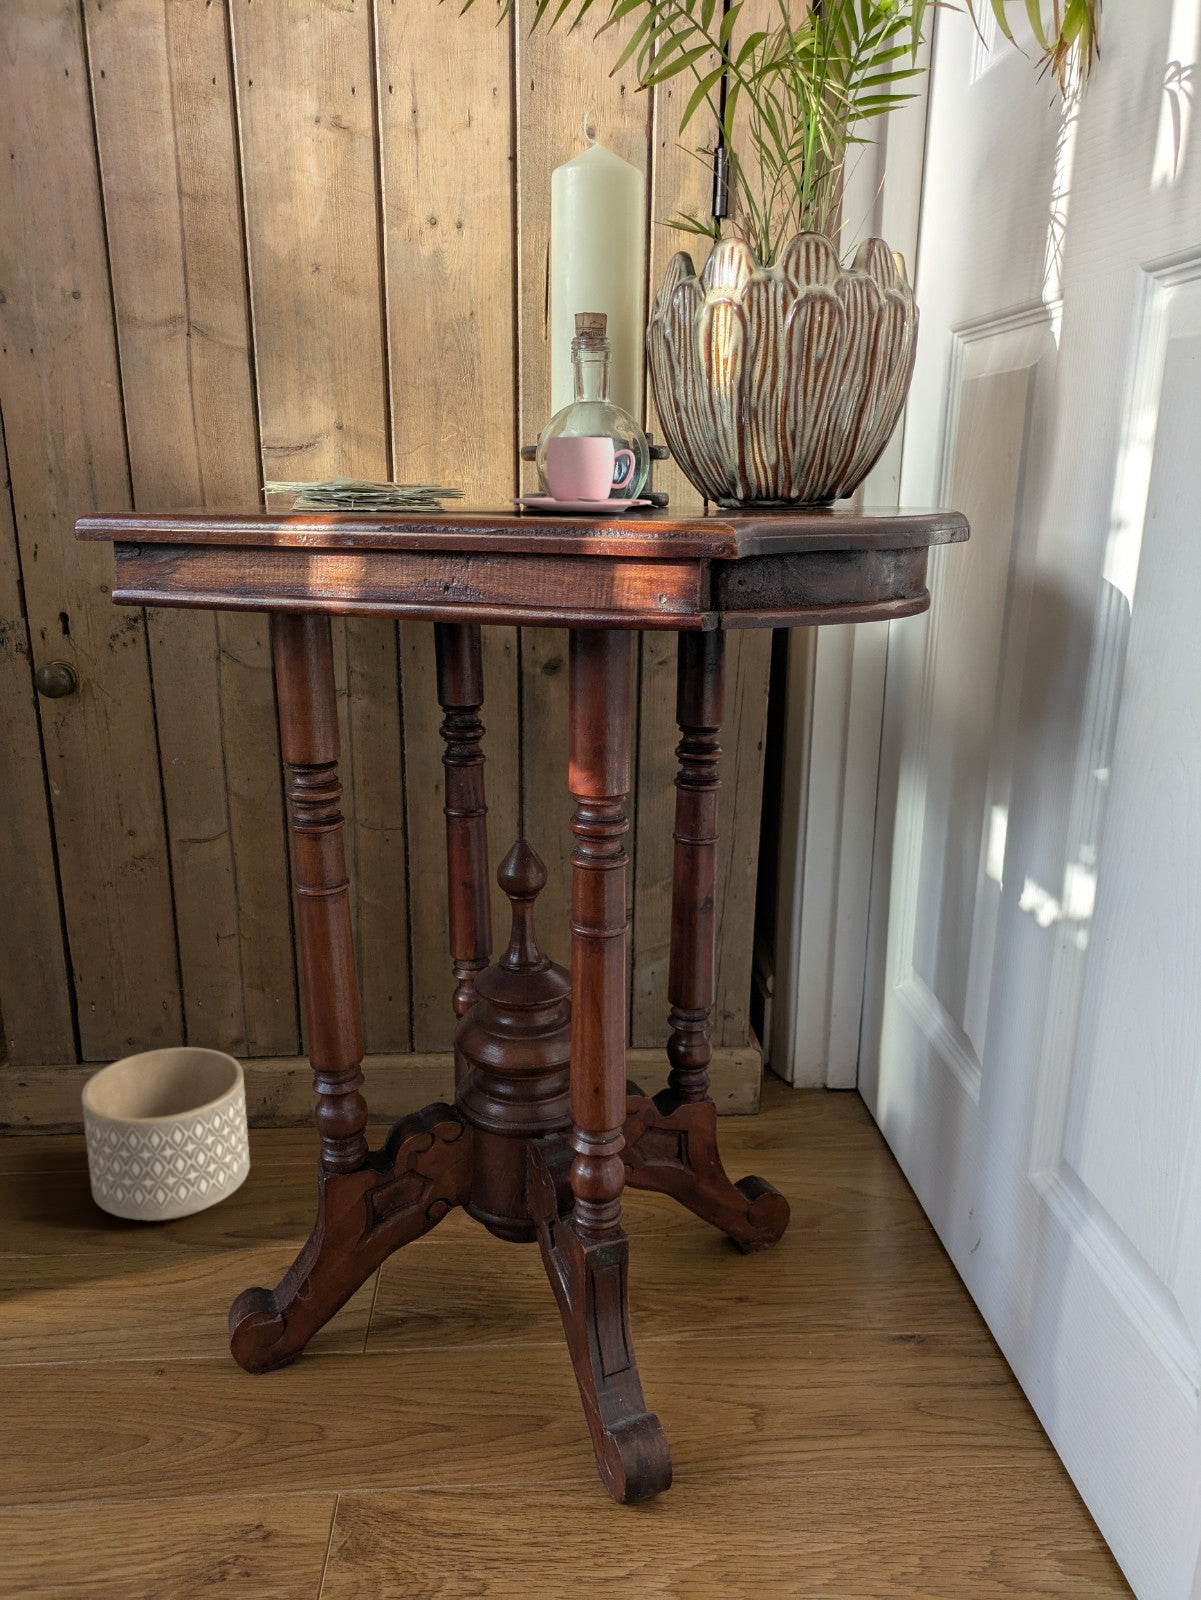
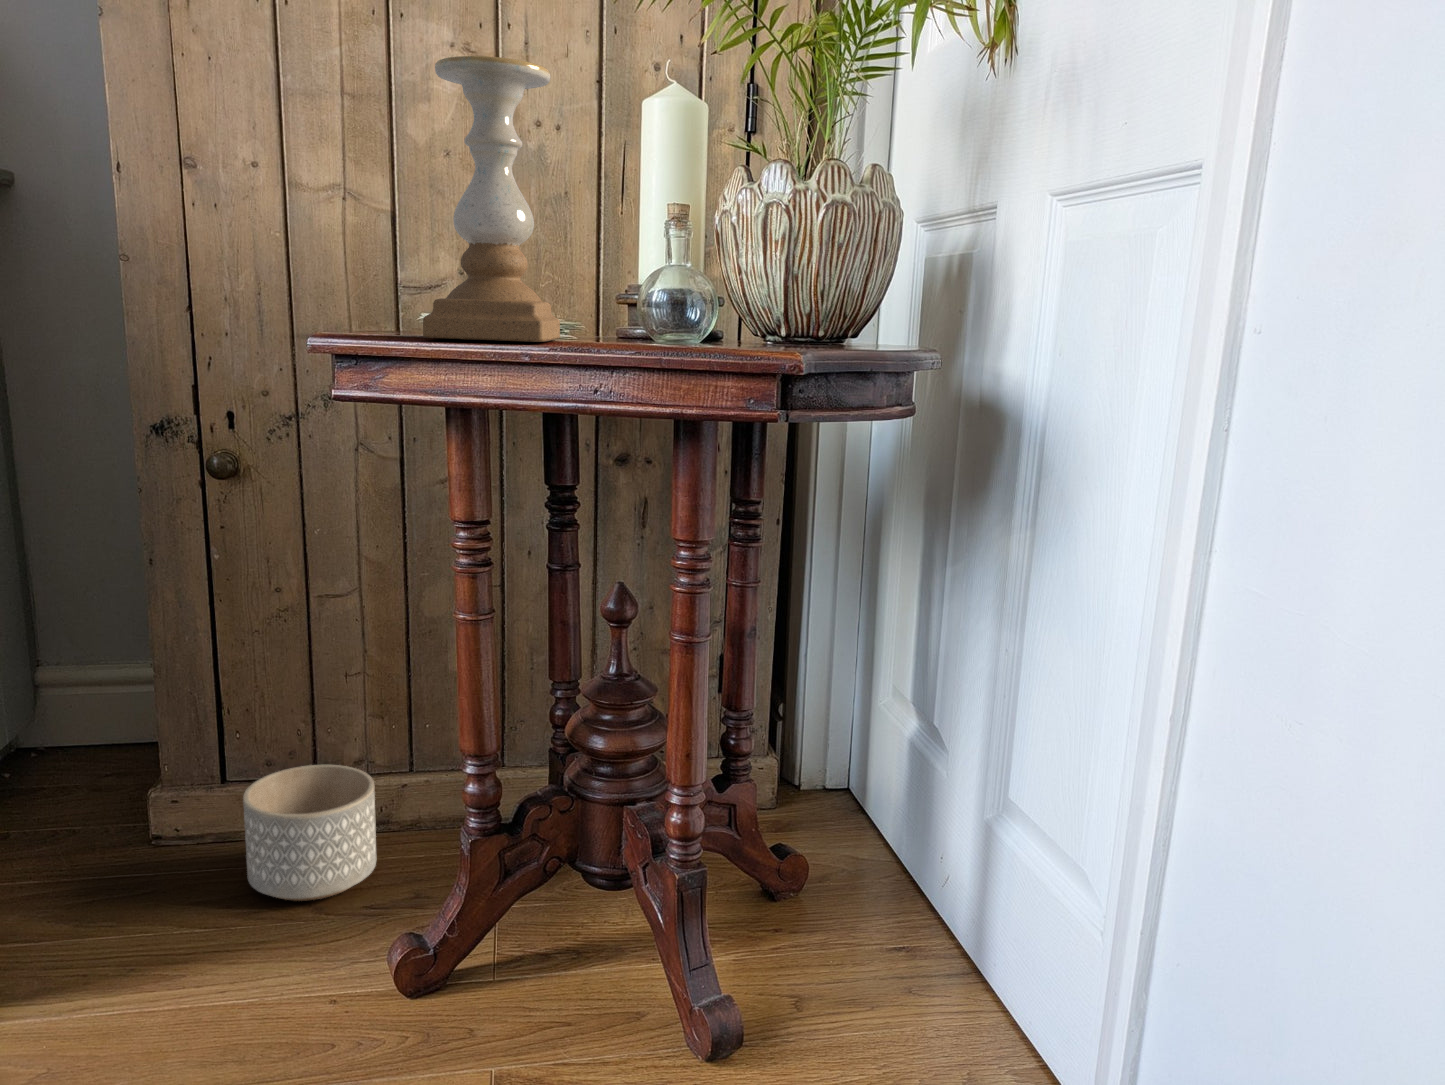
candle holder: none [190,79,407,516] -> present [423,56,560,342]
teacup: present [509,437,657,511] -> none [629,216,735,341]

